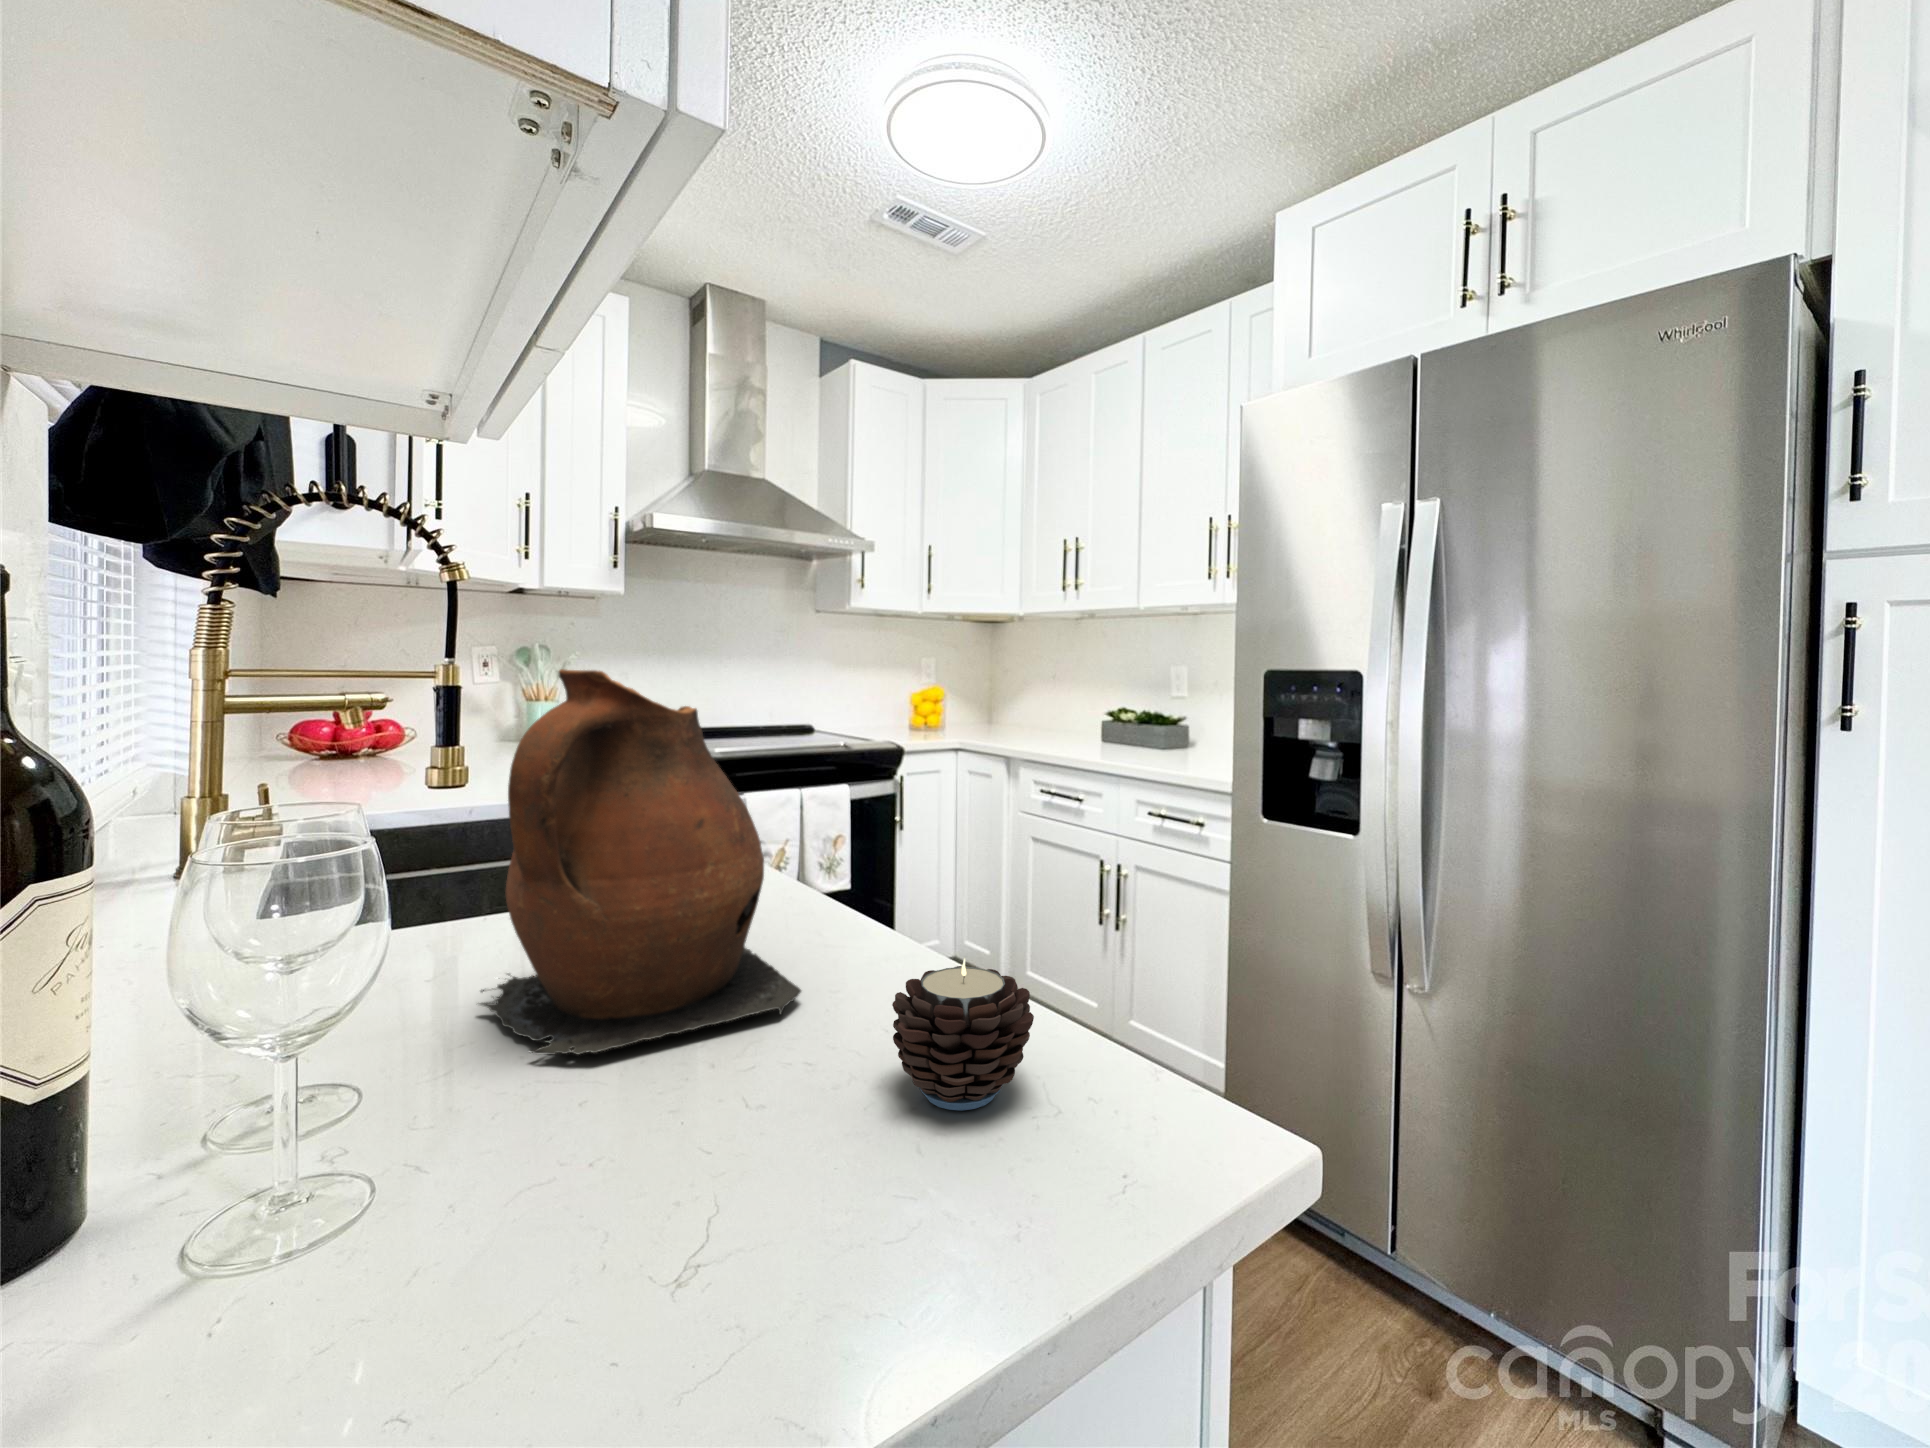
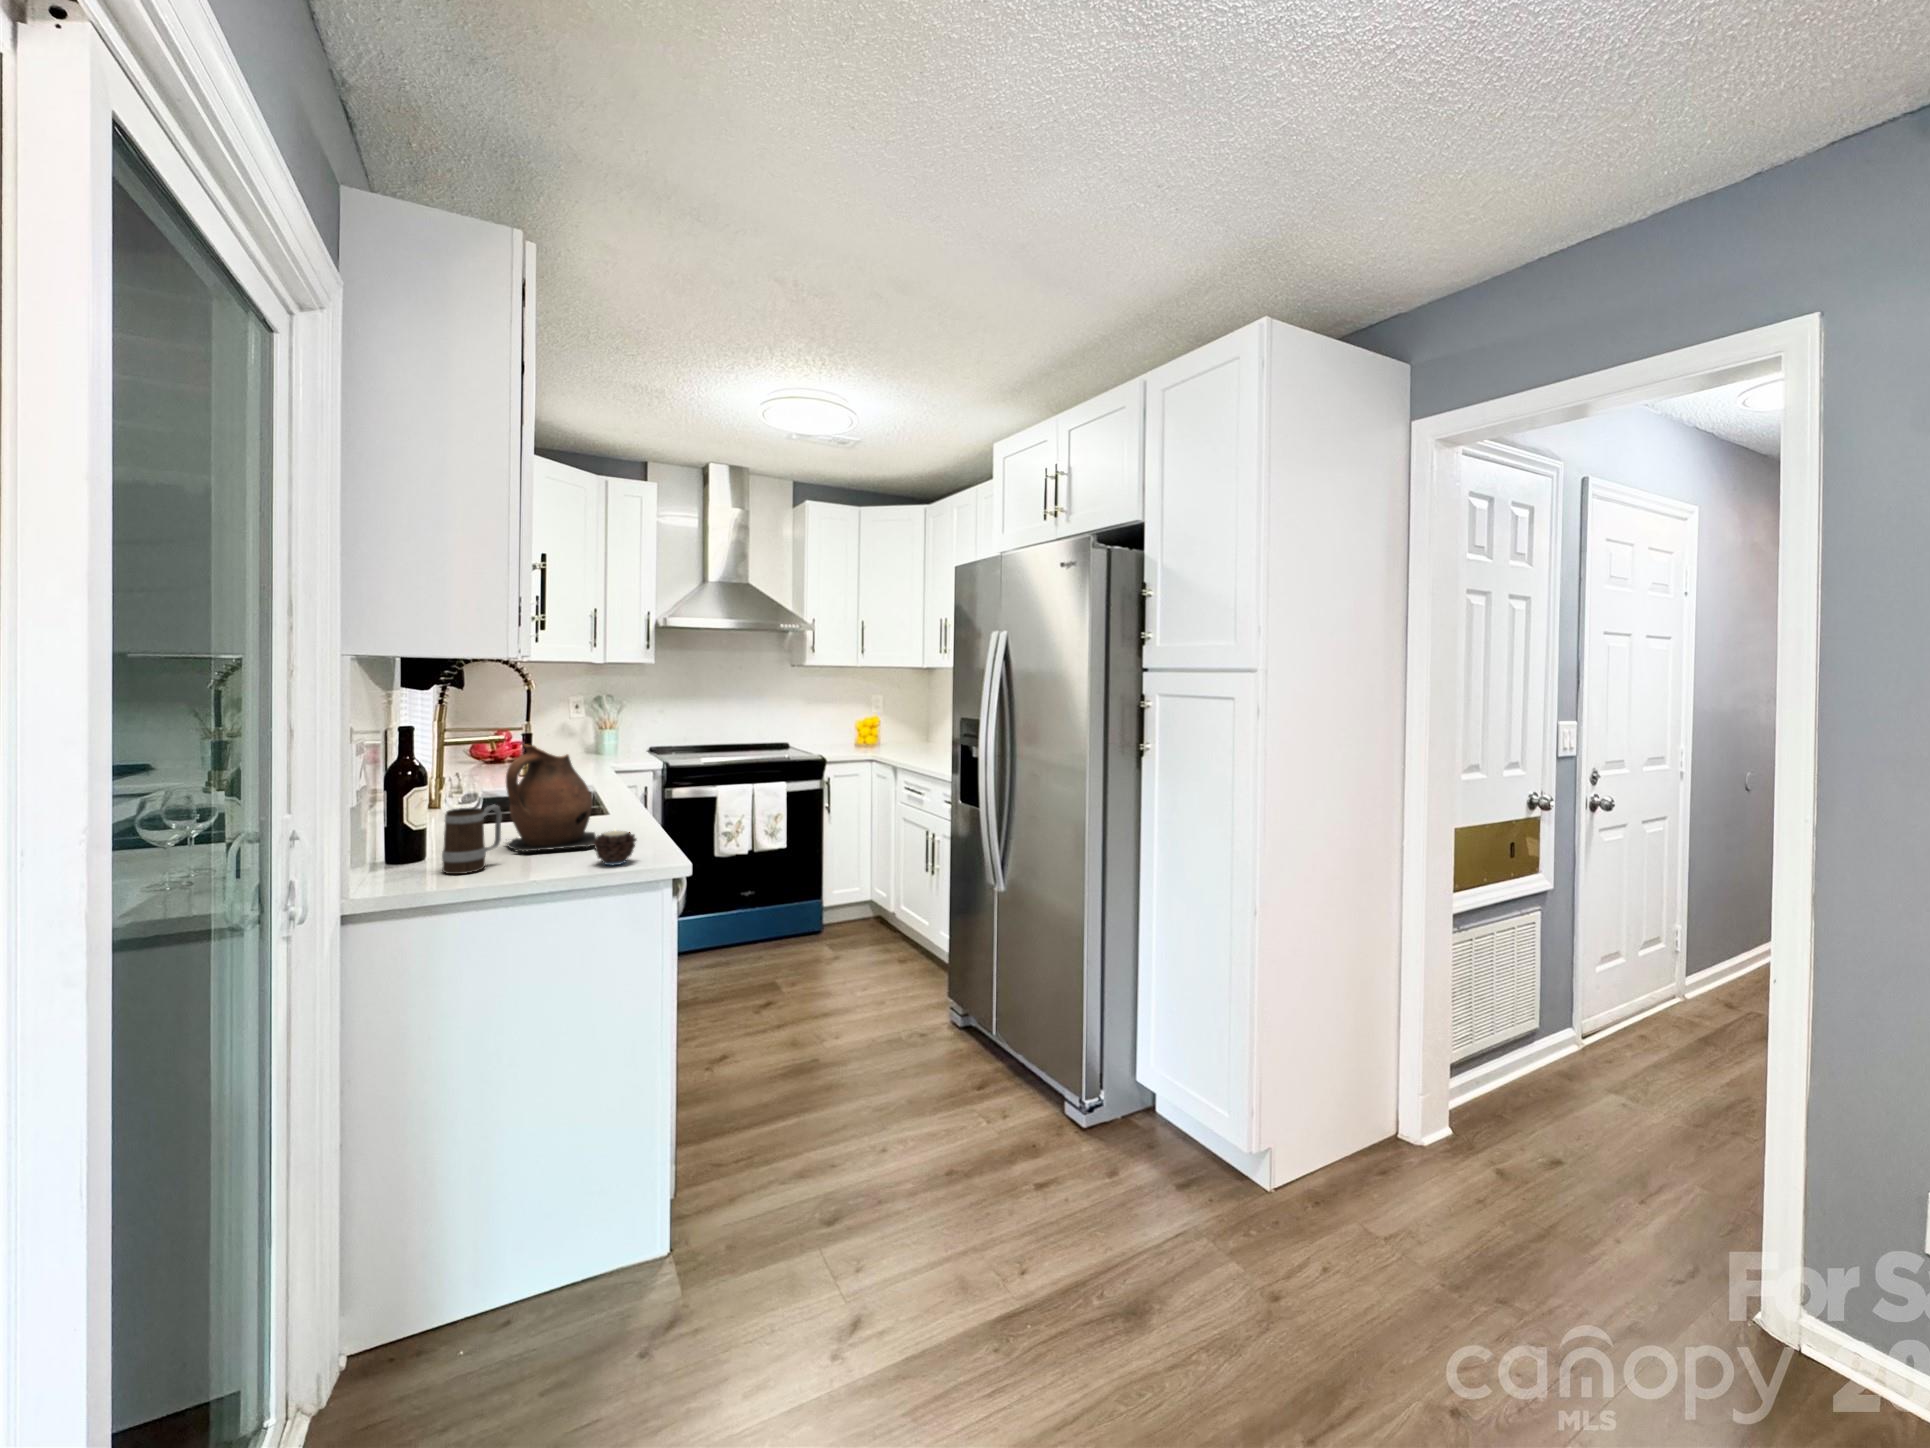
mug: none [256,899,531,1276] -> present [442,805,502,874]

